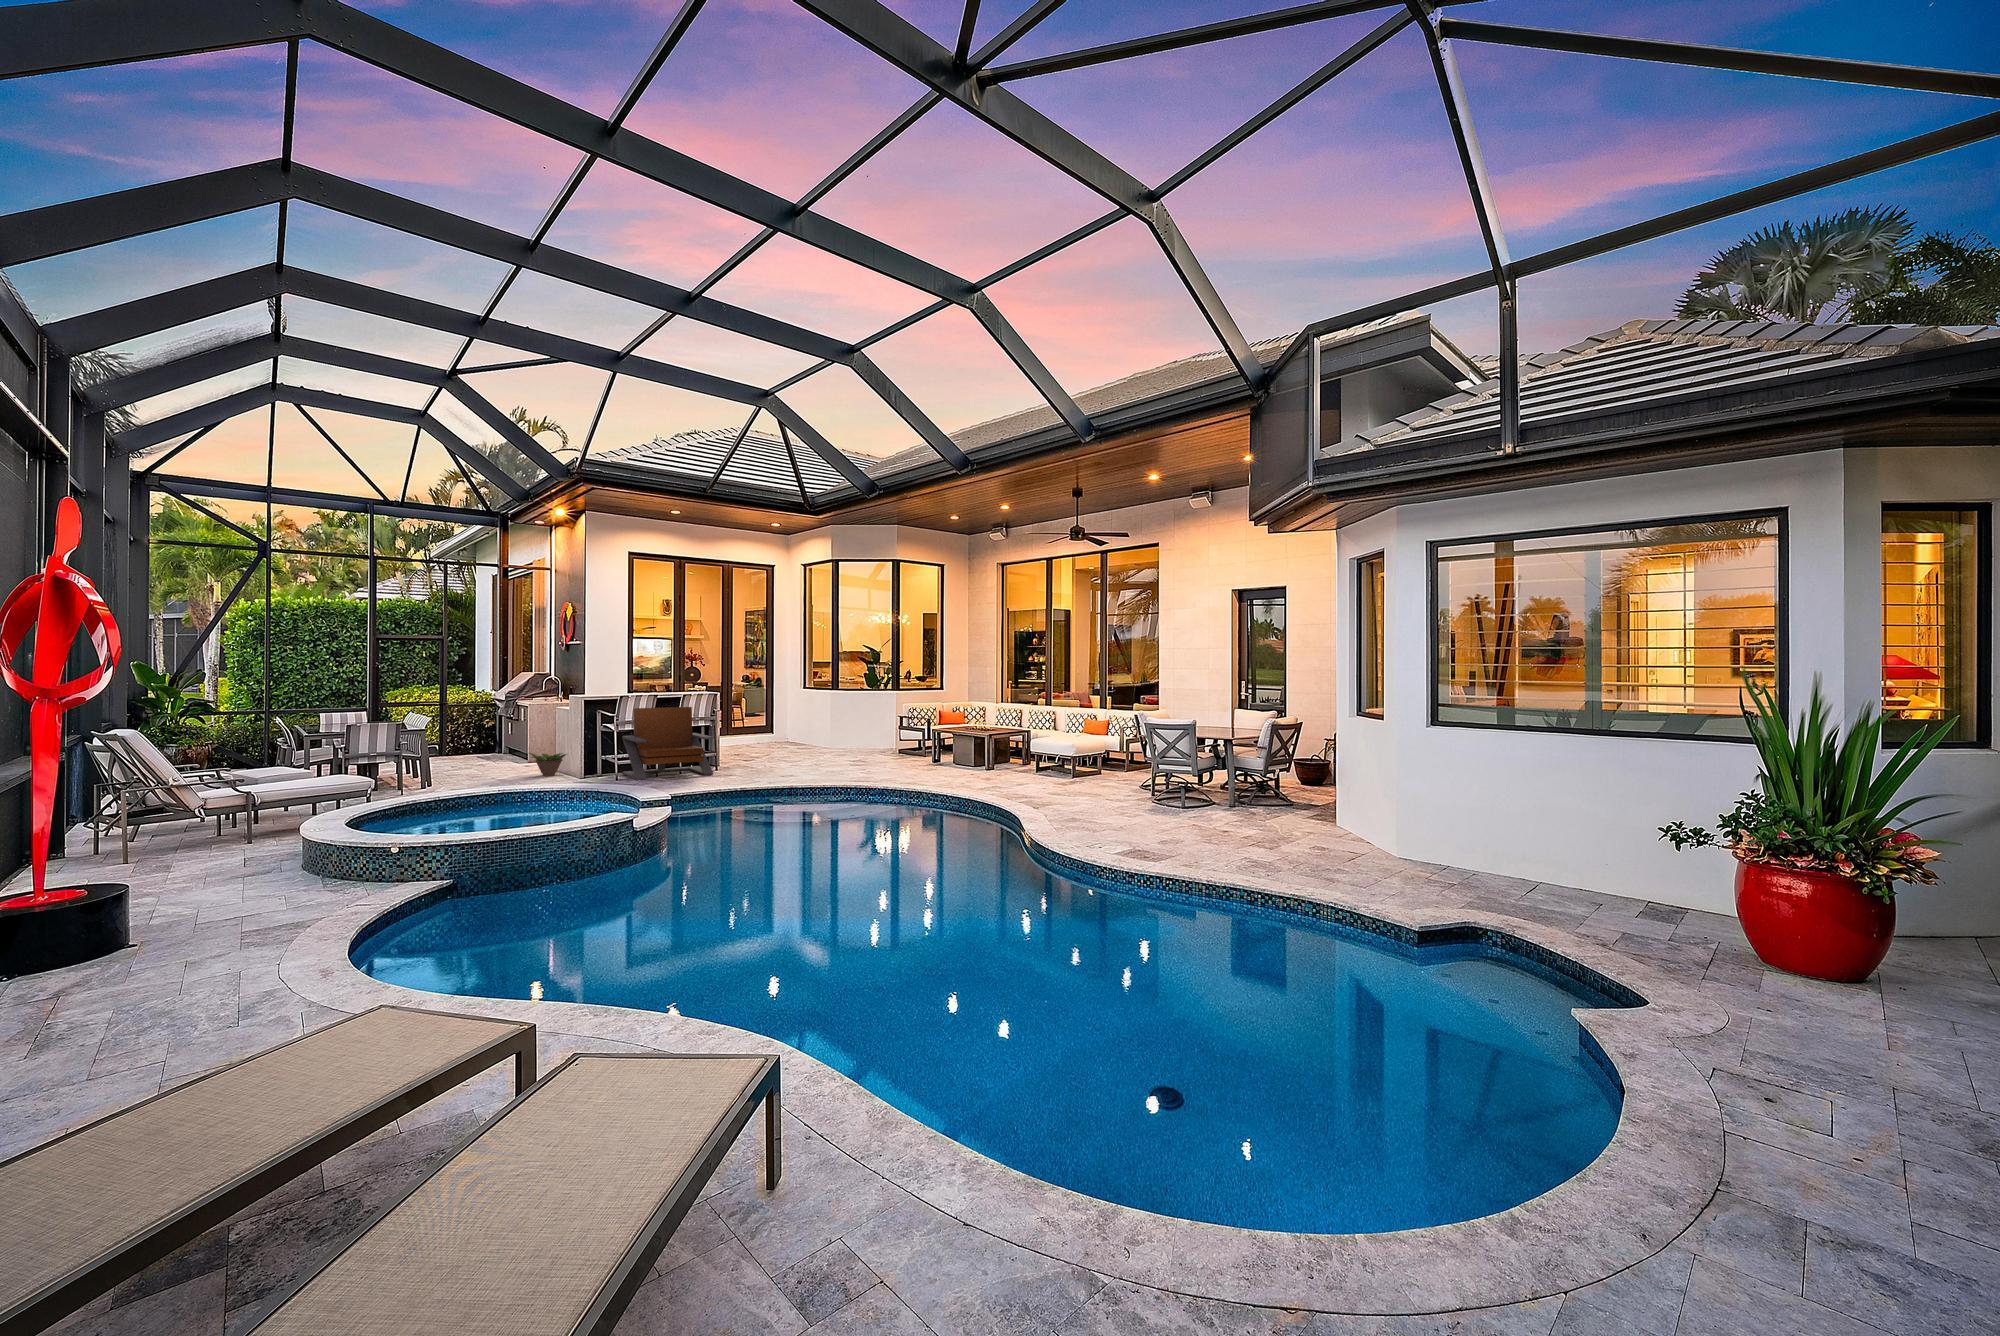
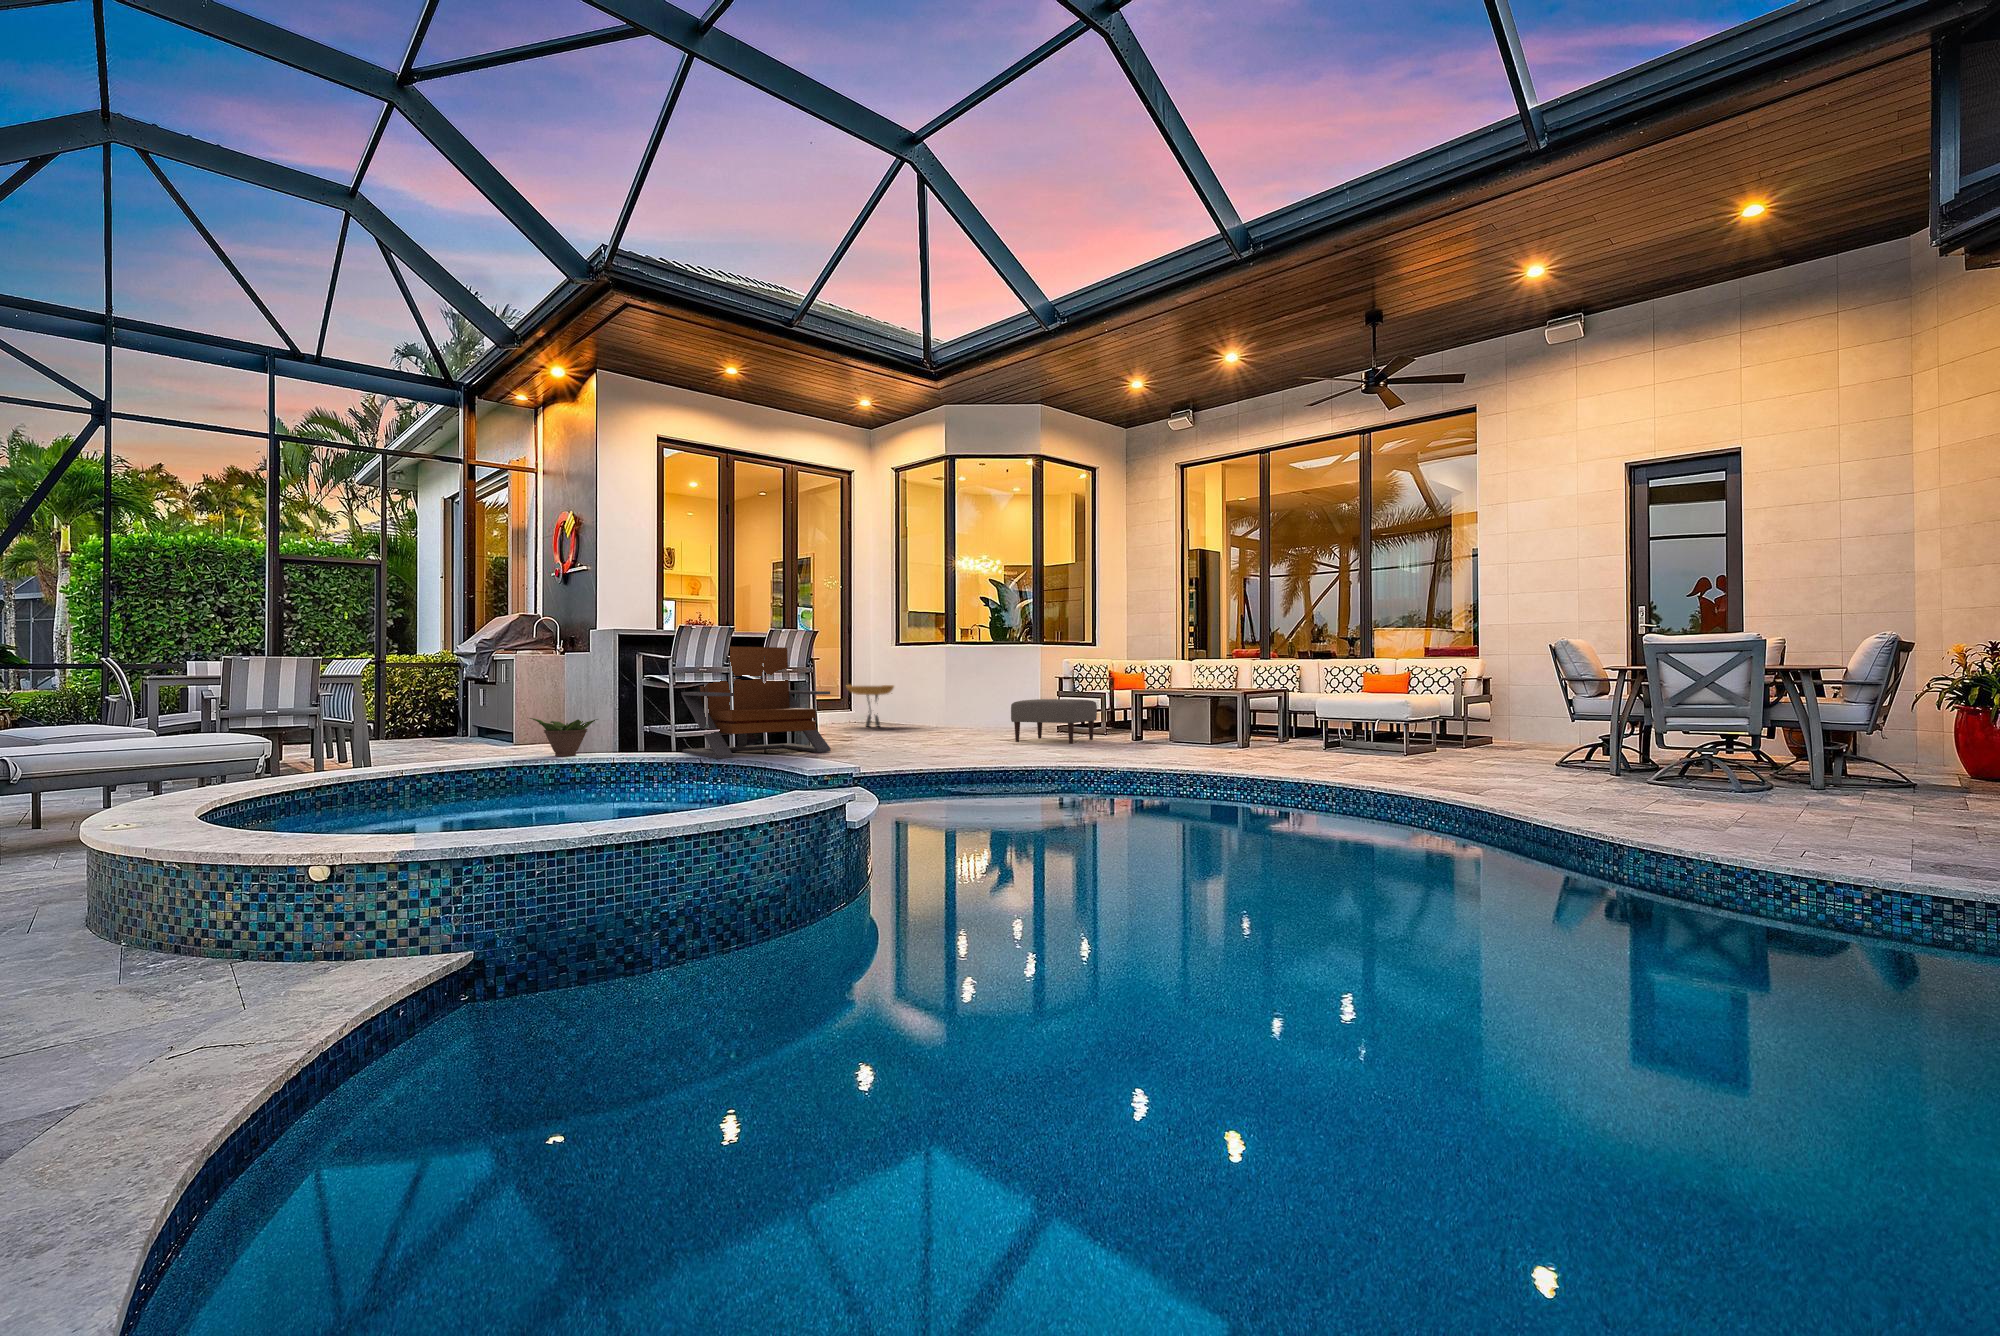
side table: none [763,717,801,748] -> present [847,685,894,727]
ottoman: none [846,737,906,769] -> present [1011,699,1097,743]

